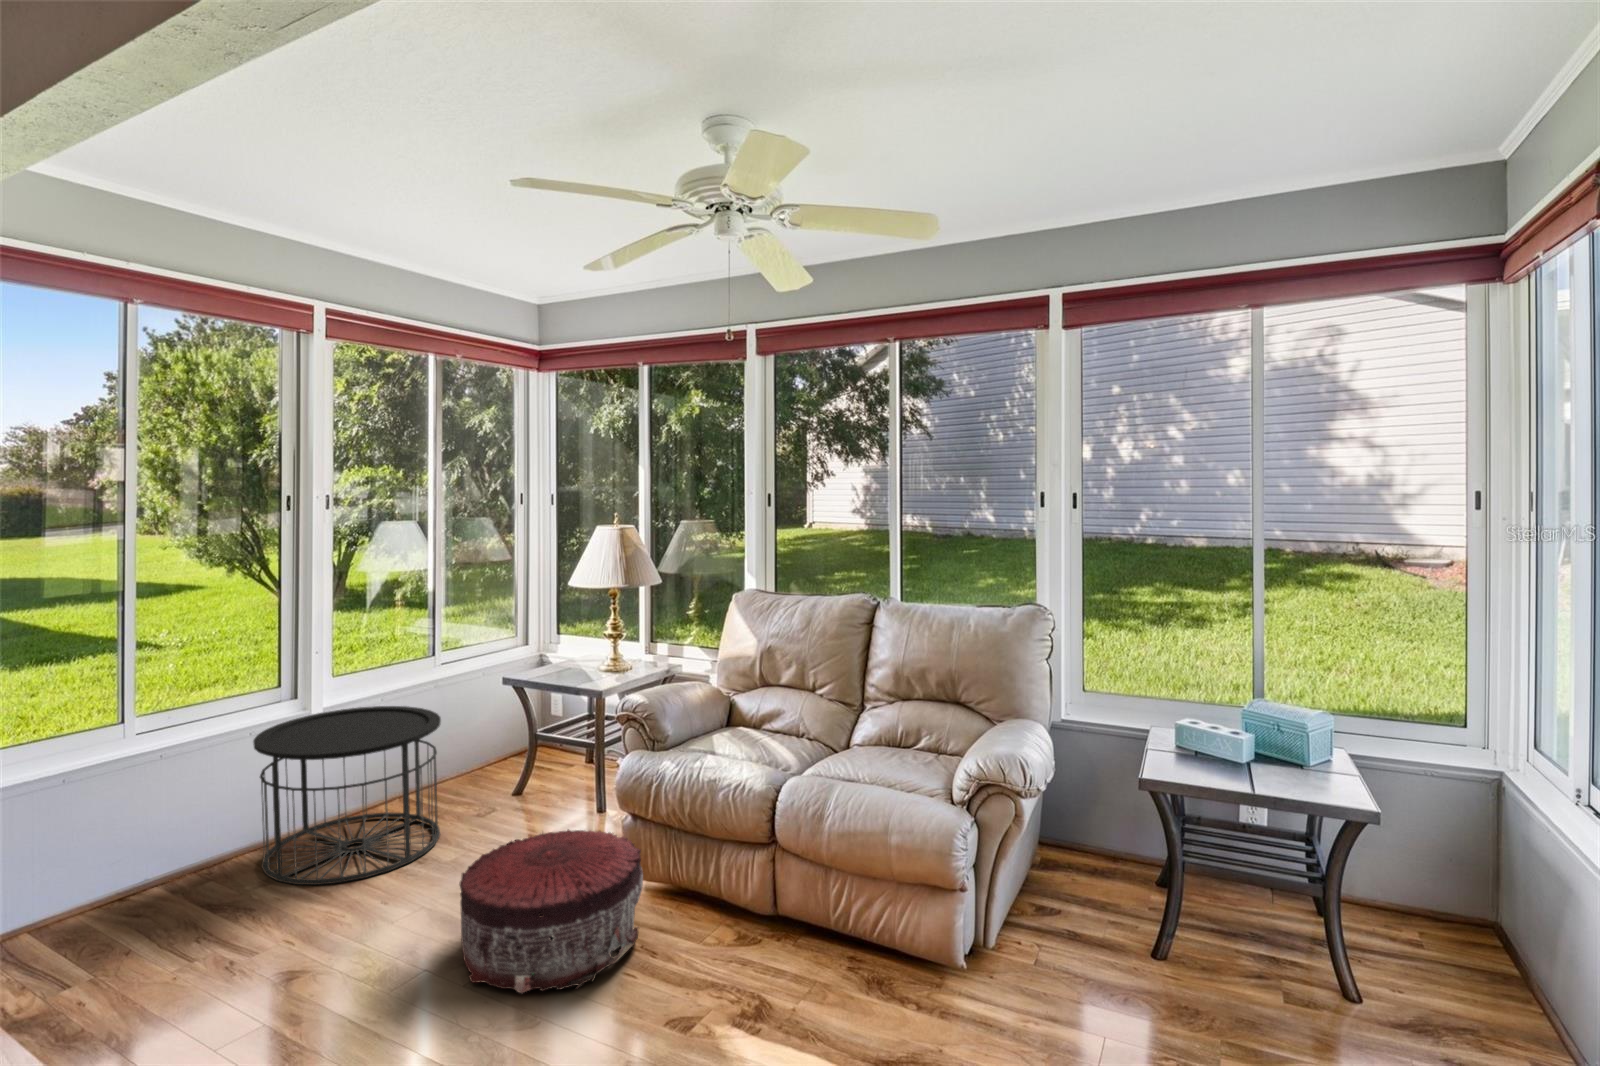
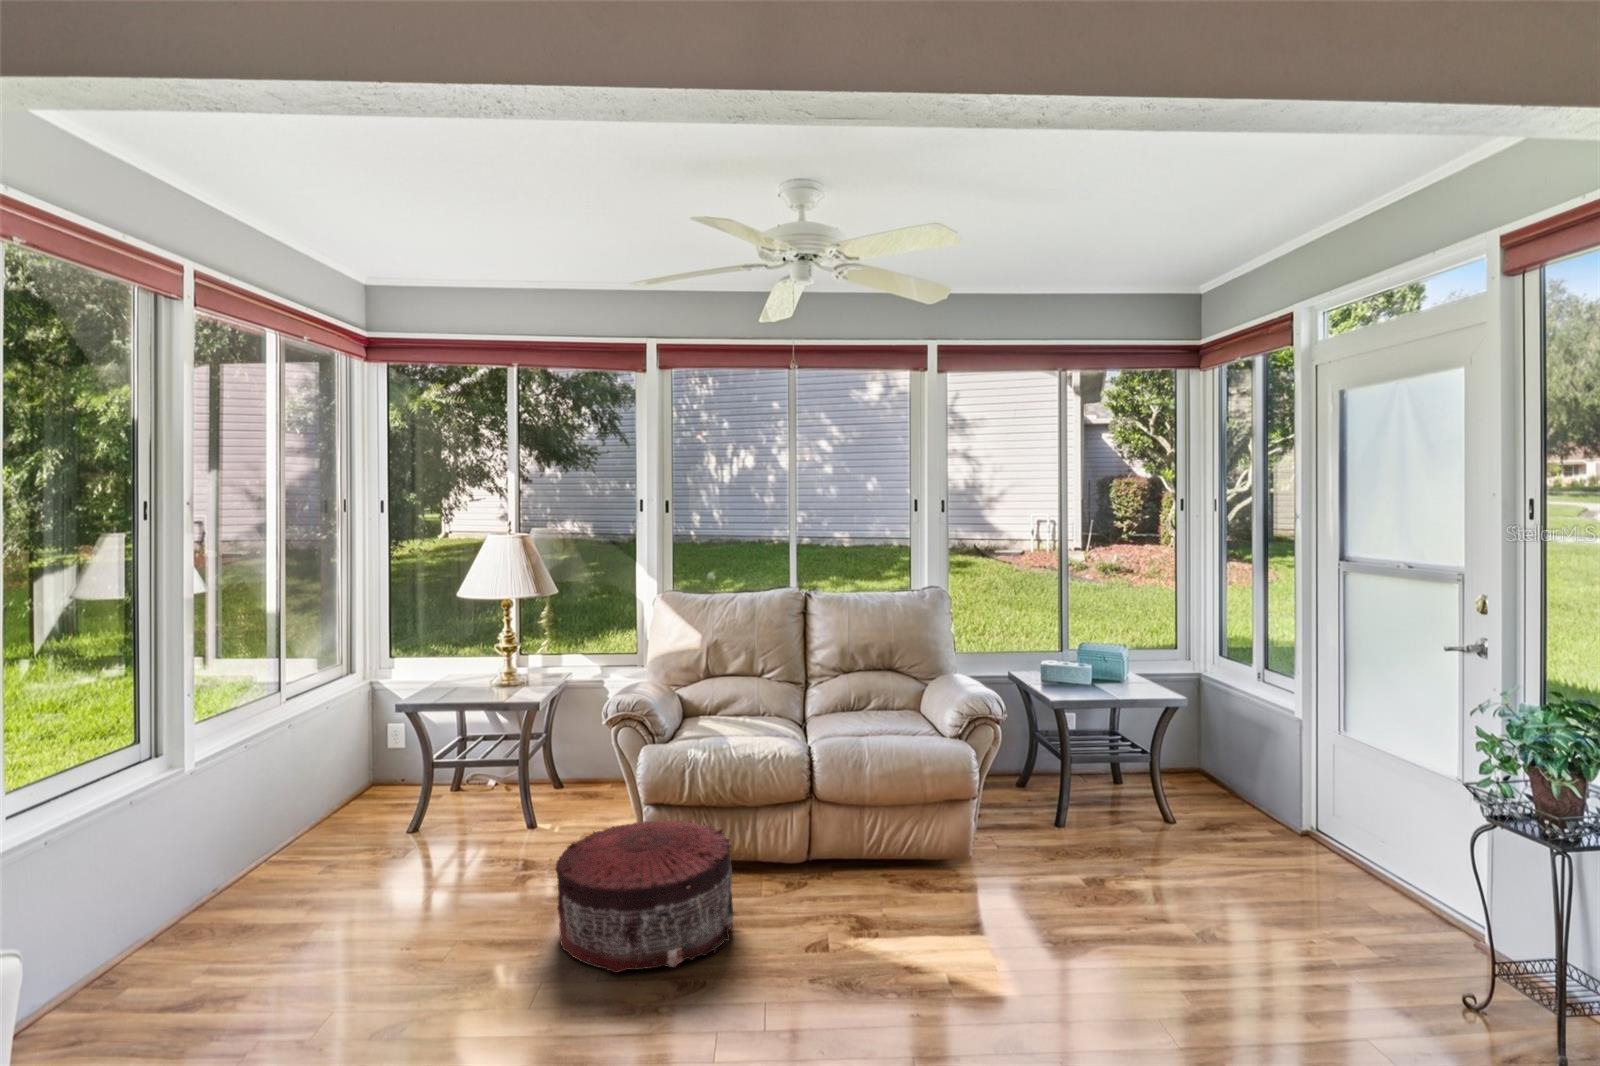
side table: present [253,706,441,885] -> none [169,743,397,962]

